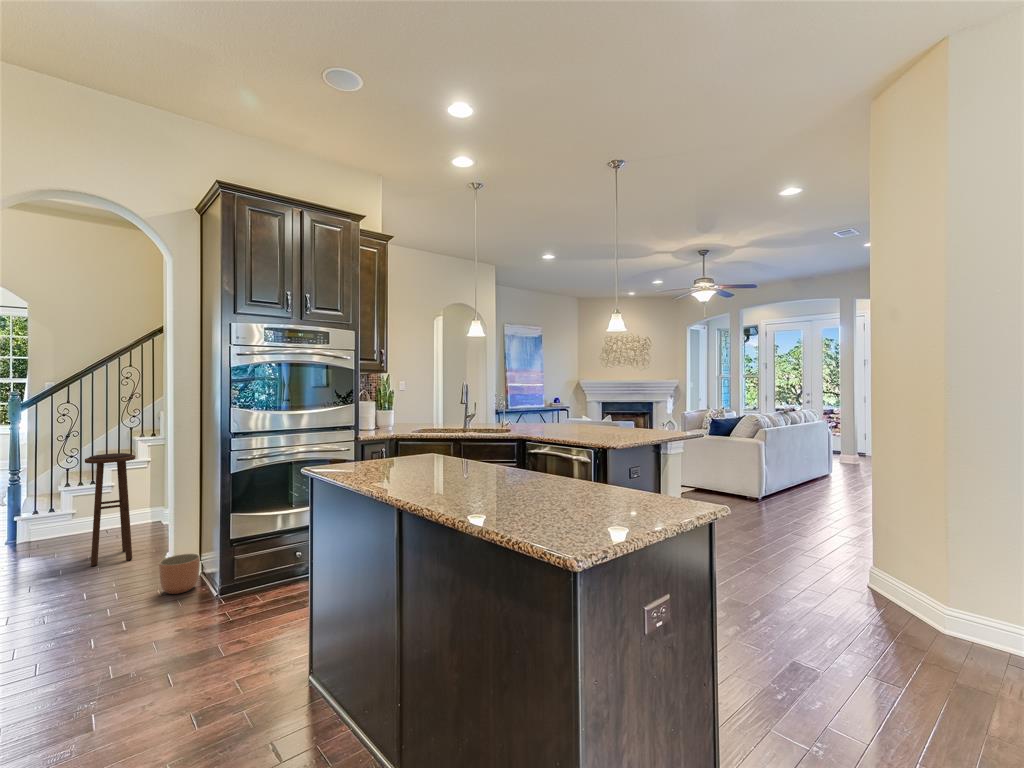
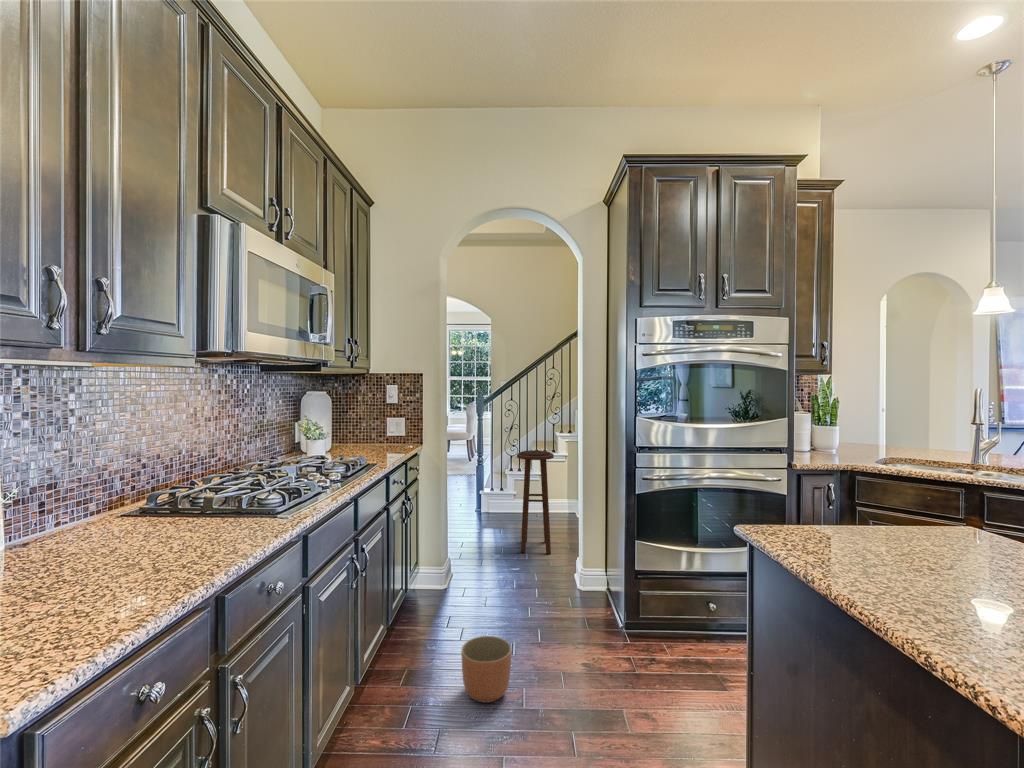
planter: present [159,554,200,594] -> present [461,636,511,703]

